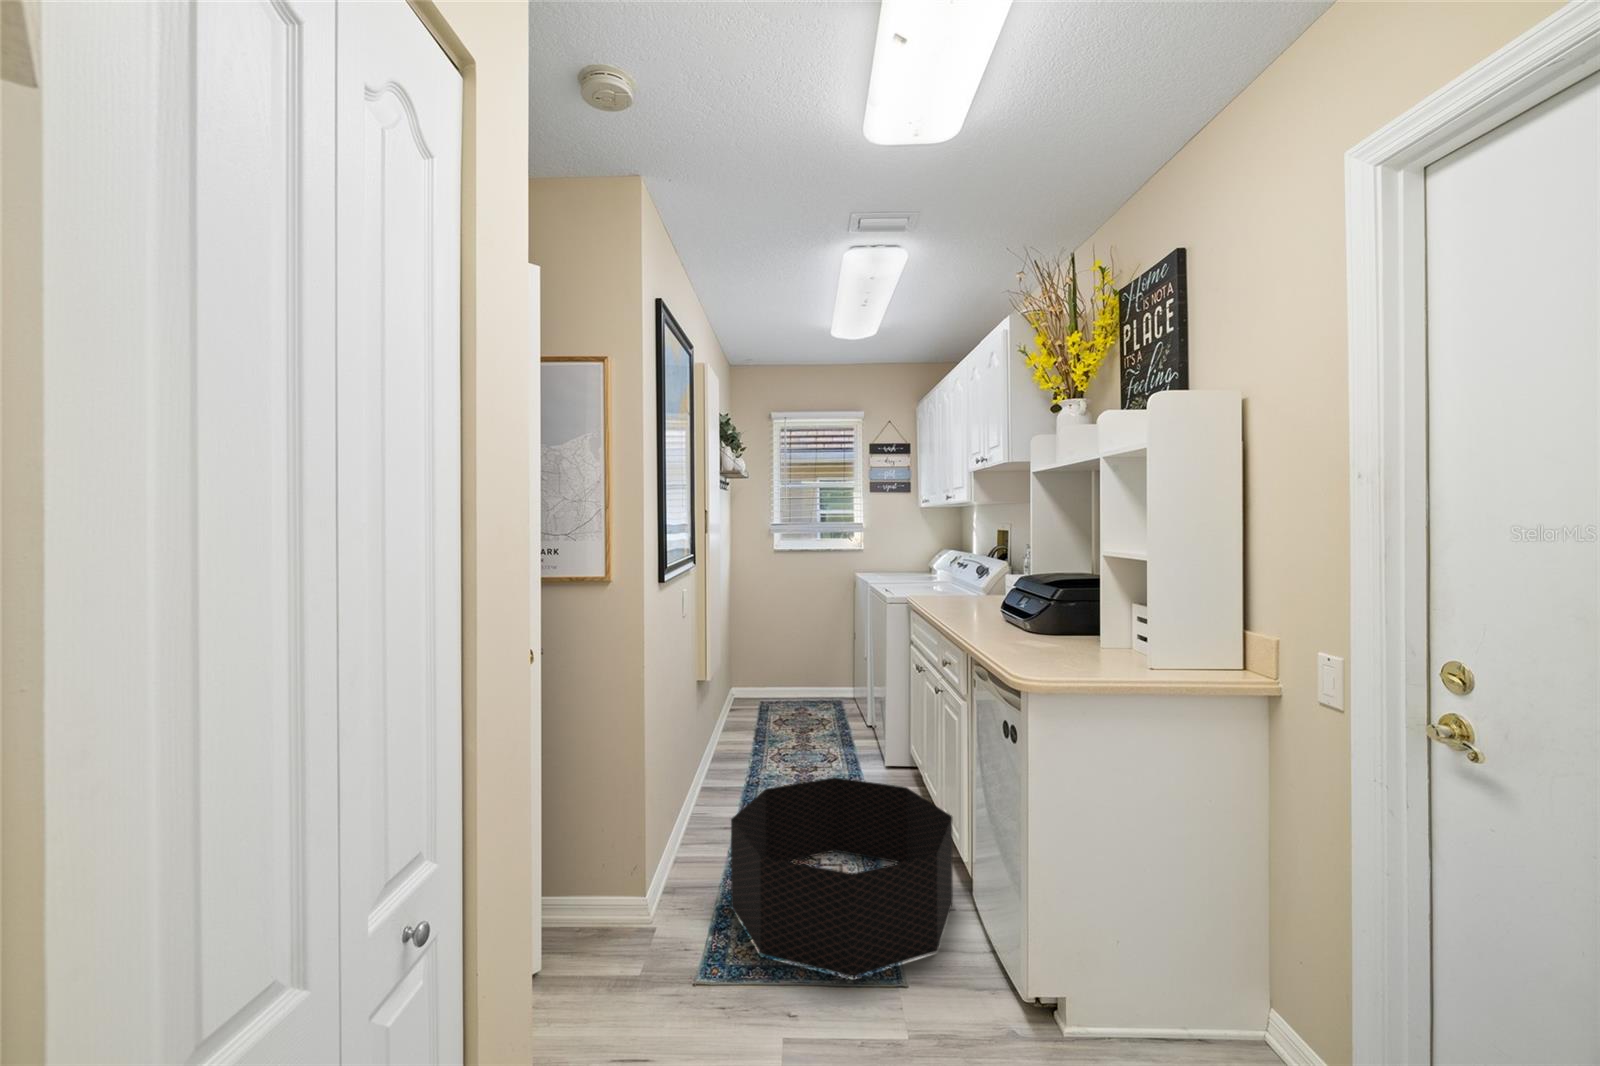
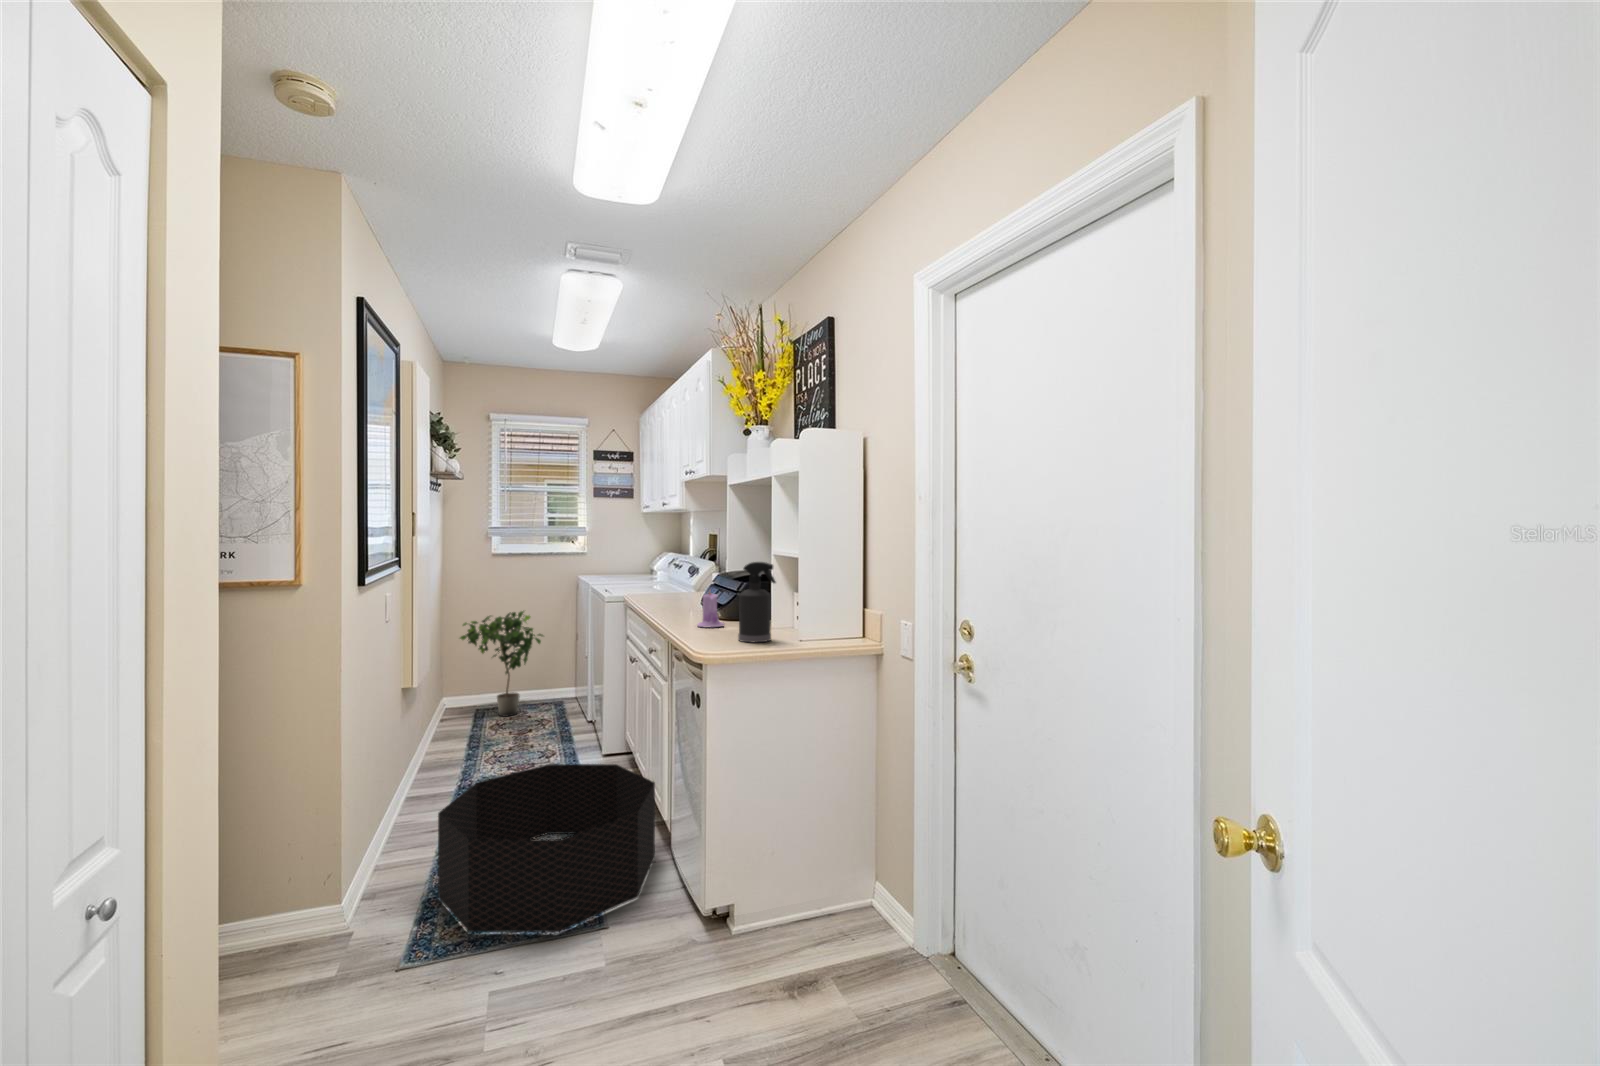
spray bottle: none [1060,565,1112,666] -> present [738,562,776,642]
candle: none [1001,595,1036,642] -> present [698,593,724,627]
potted plant: none [745,608,823,713] -> present [460,611,543,716]

